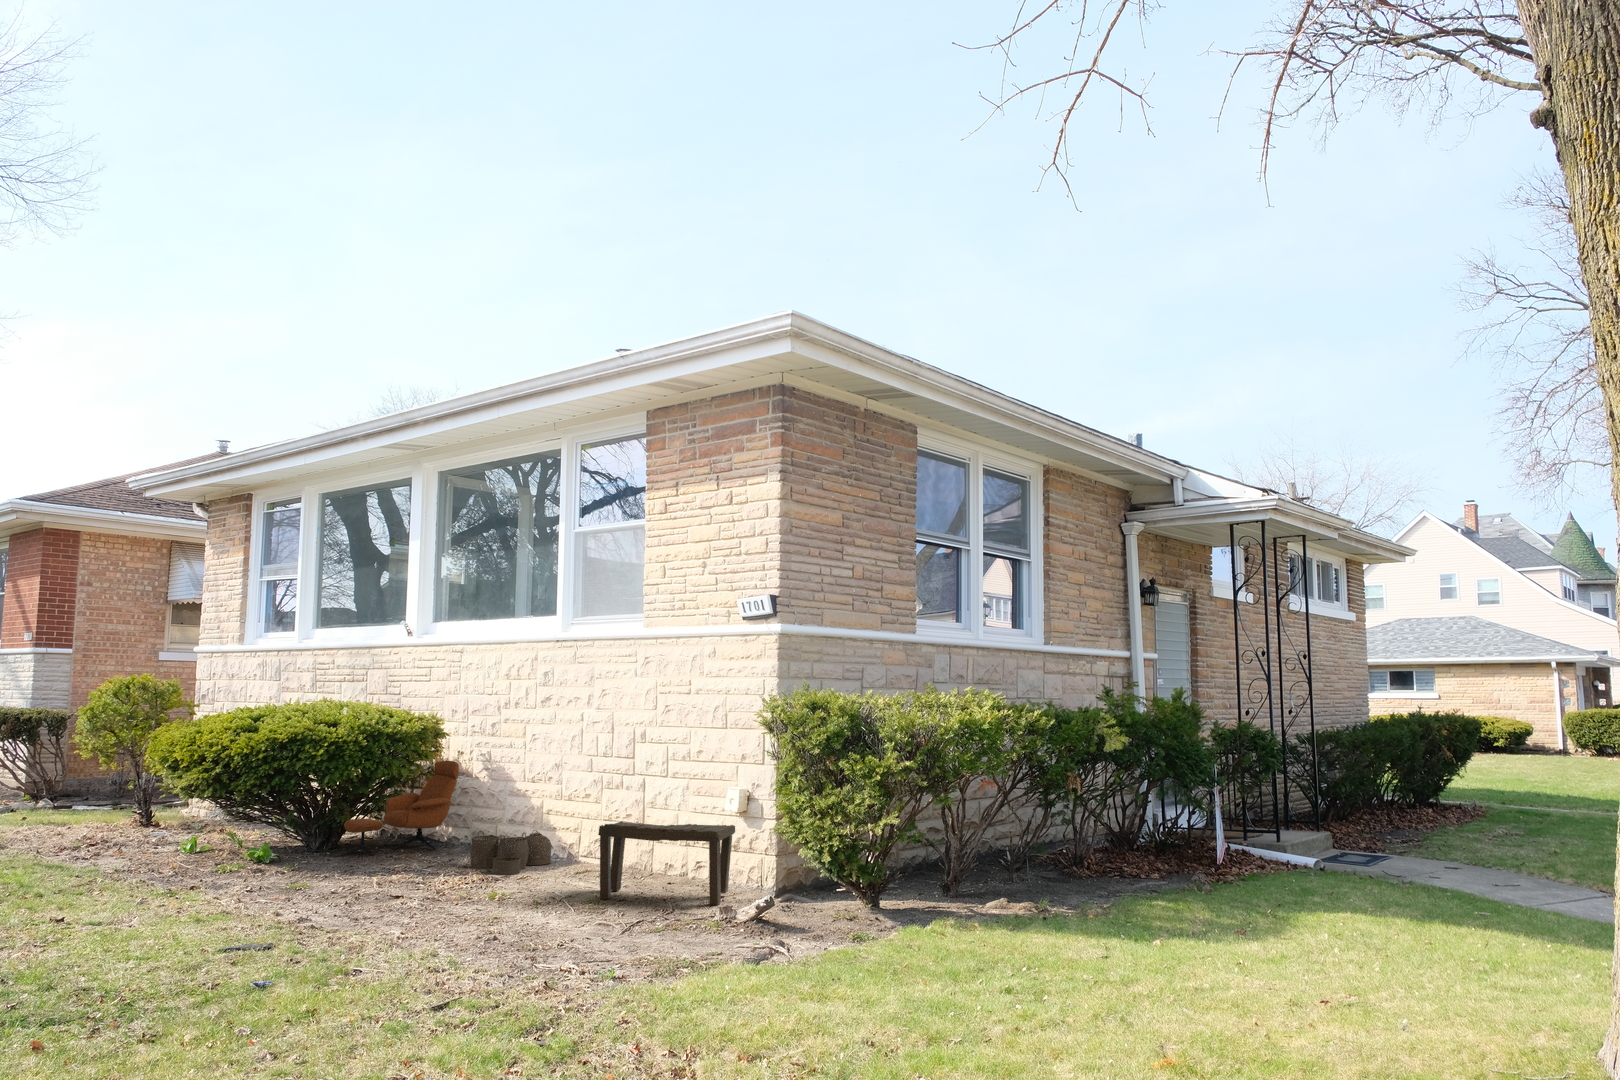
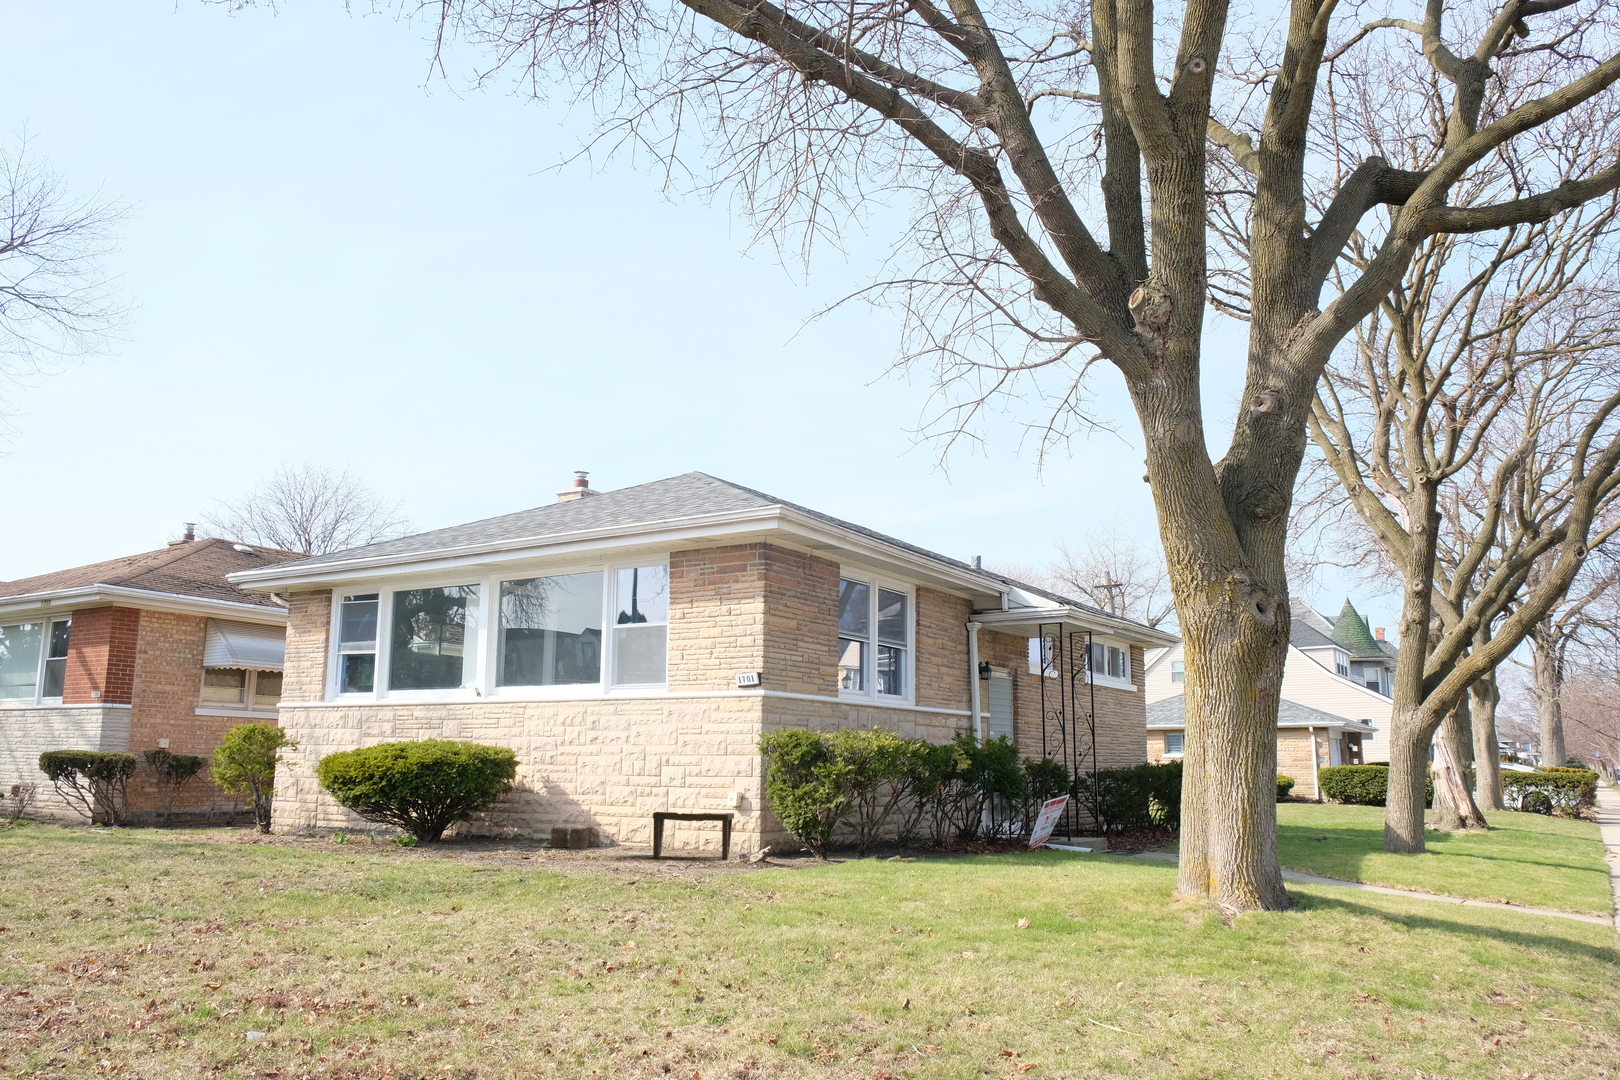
lounge chair: present [341,760,459,856] -> none [454,782,526,844]

